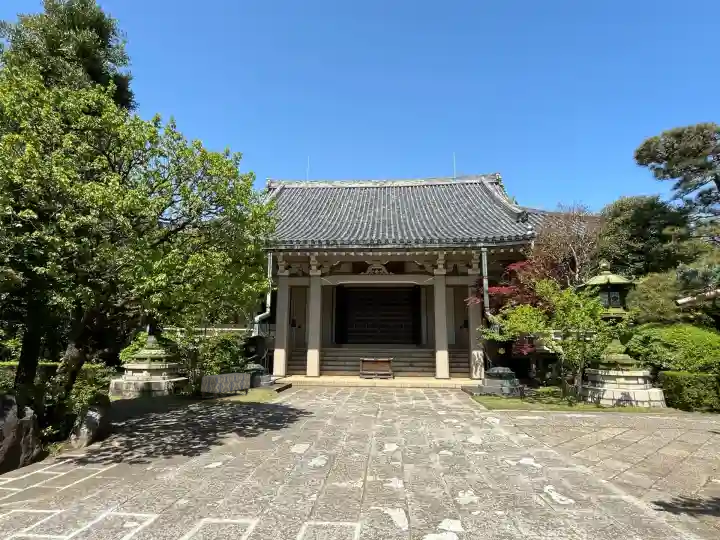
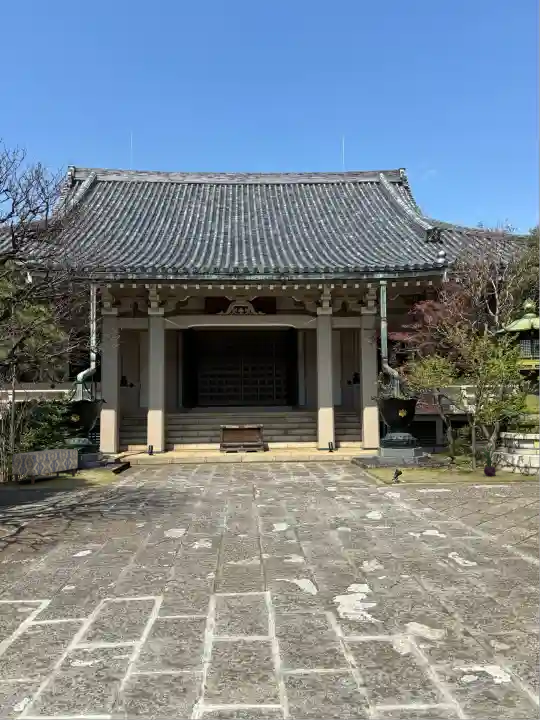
decorative plant: none [561,380,594,407] -> present [482,445,496,476]

